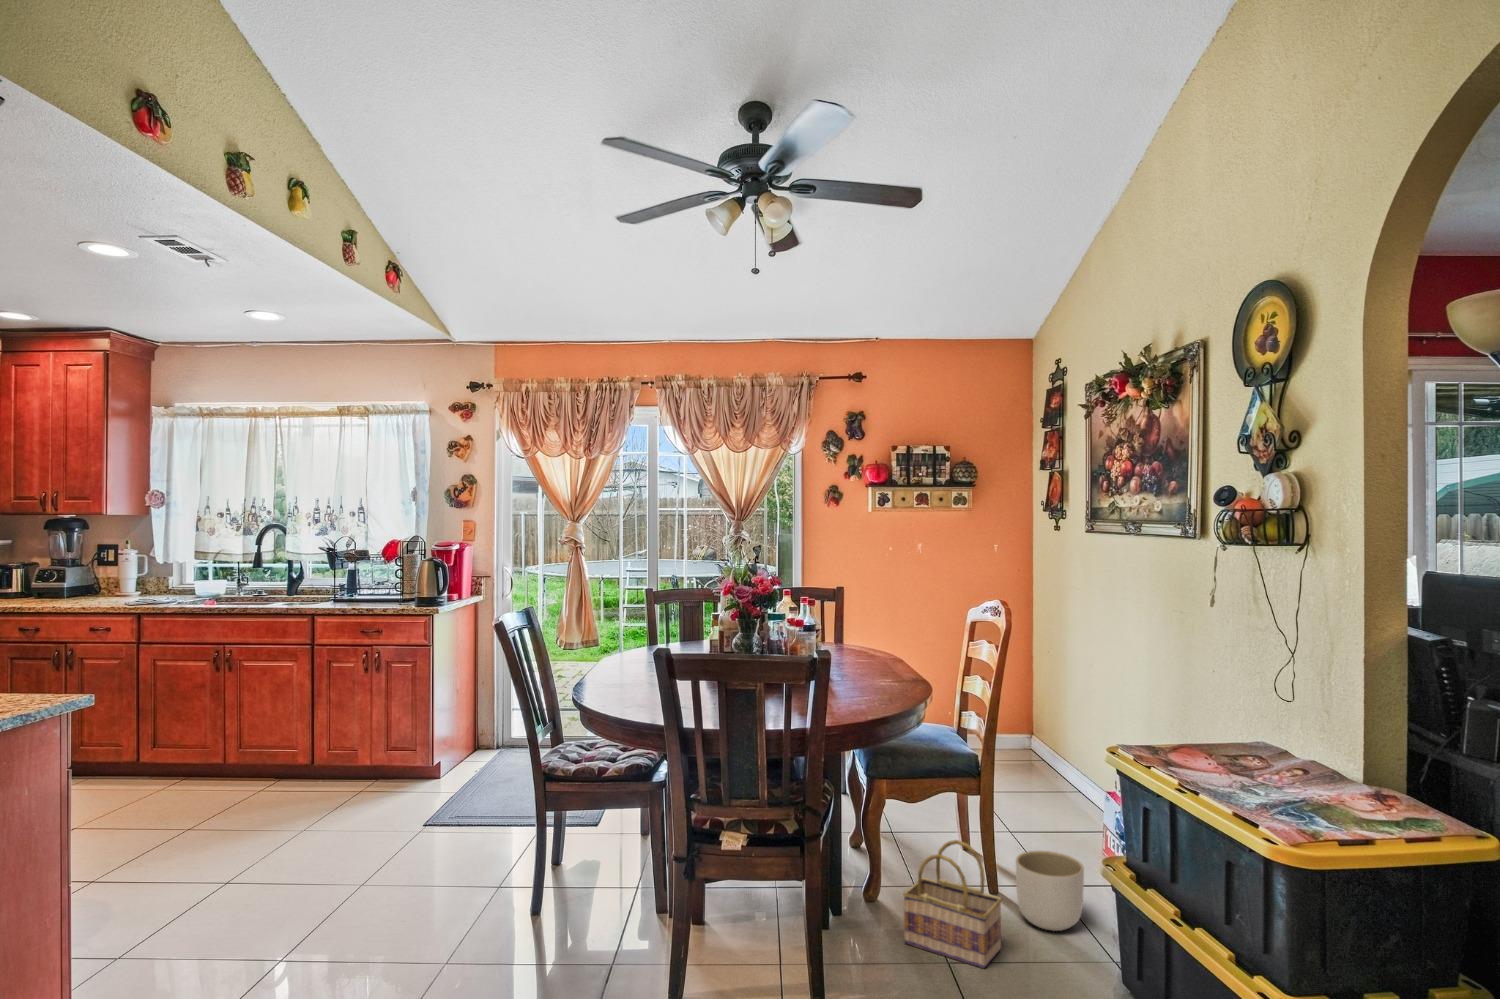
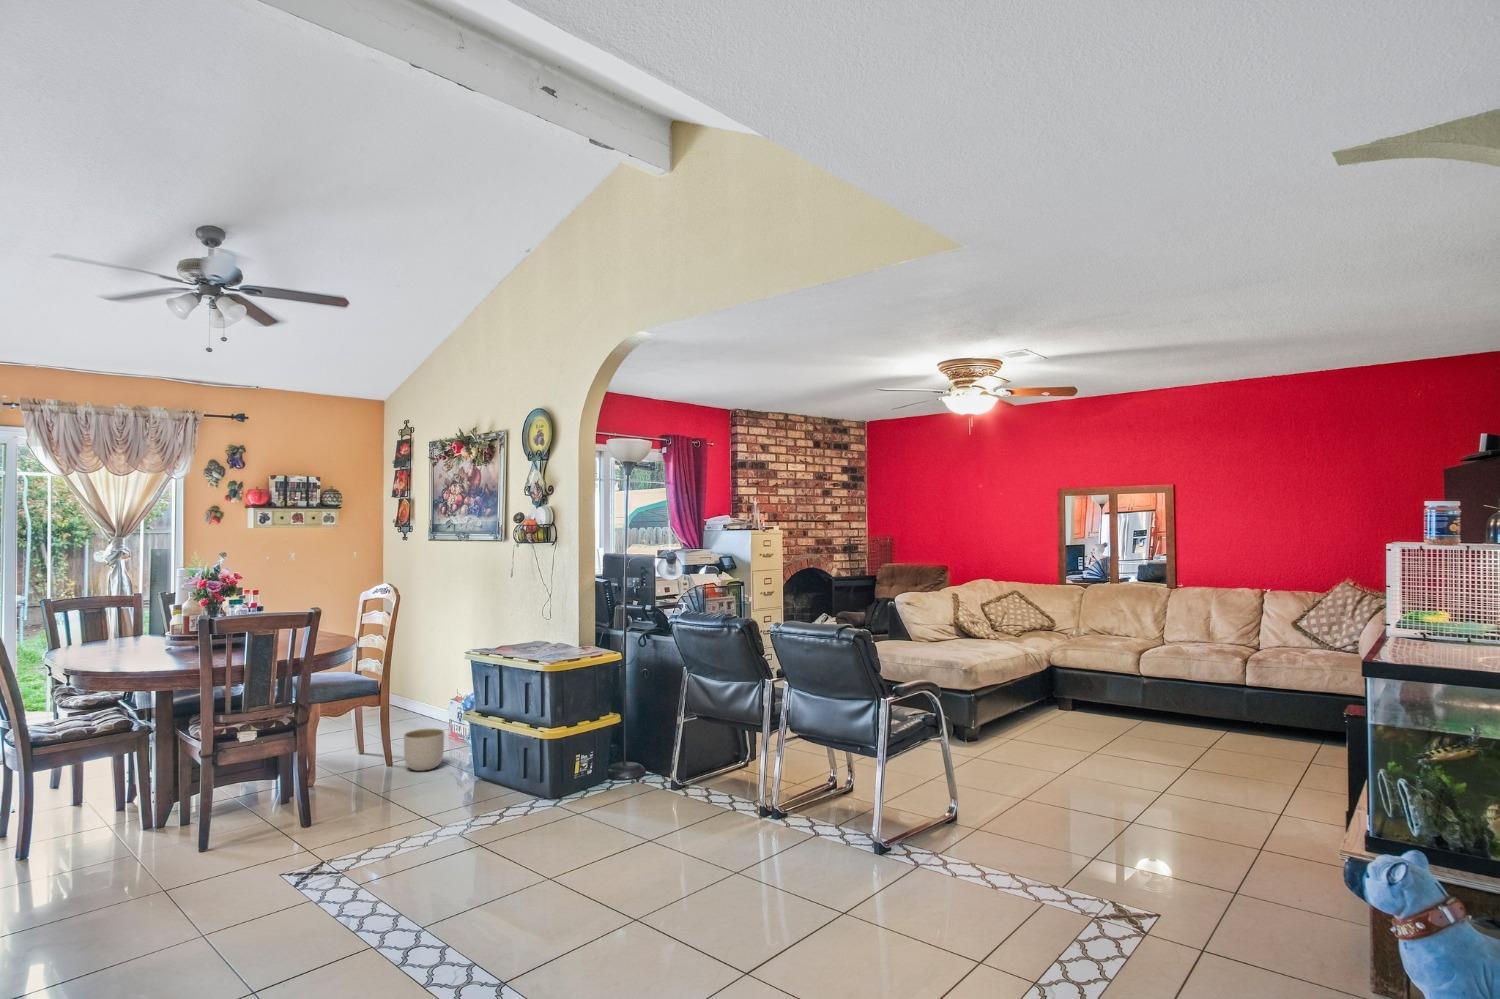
basket: present [903,840,1002,968] -> none [340,726,402,794]

